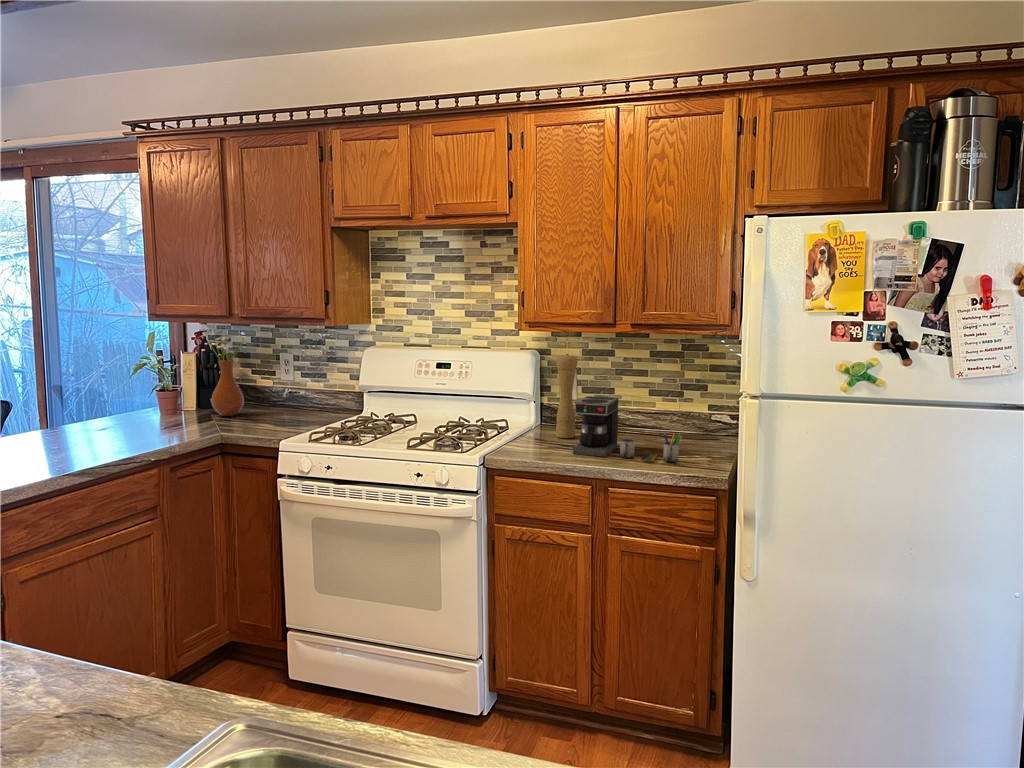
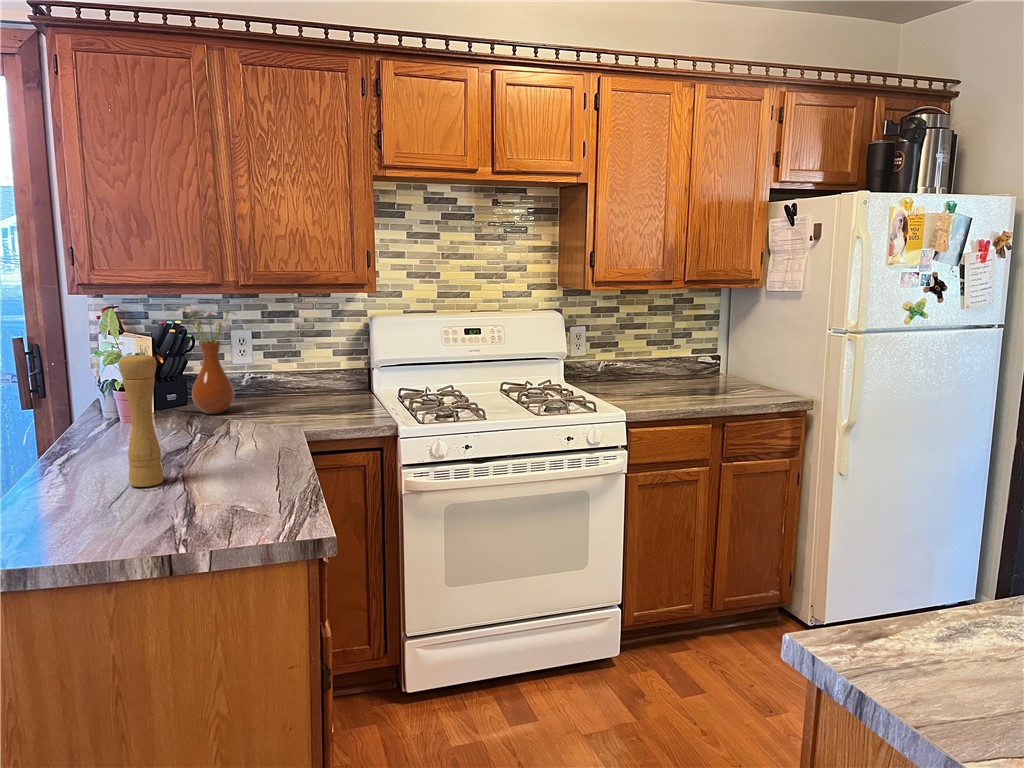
pepper mill: present [556,354,578,438] -> present [118,353,163,487]
coffee maker: present [573,396,683,462] -> none [647,347,748,400]

